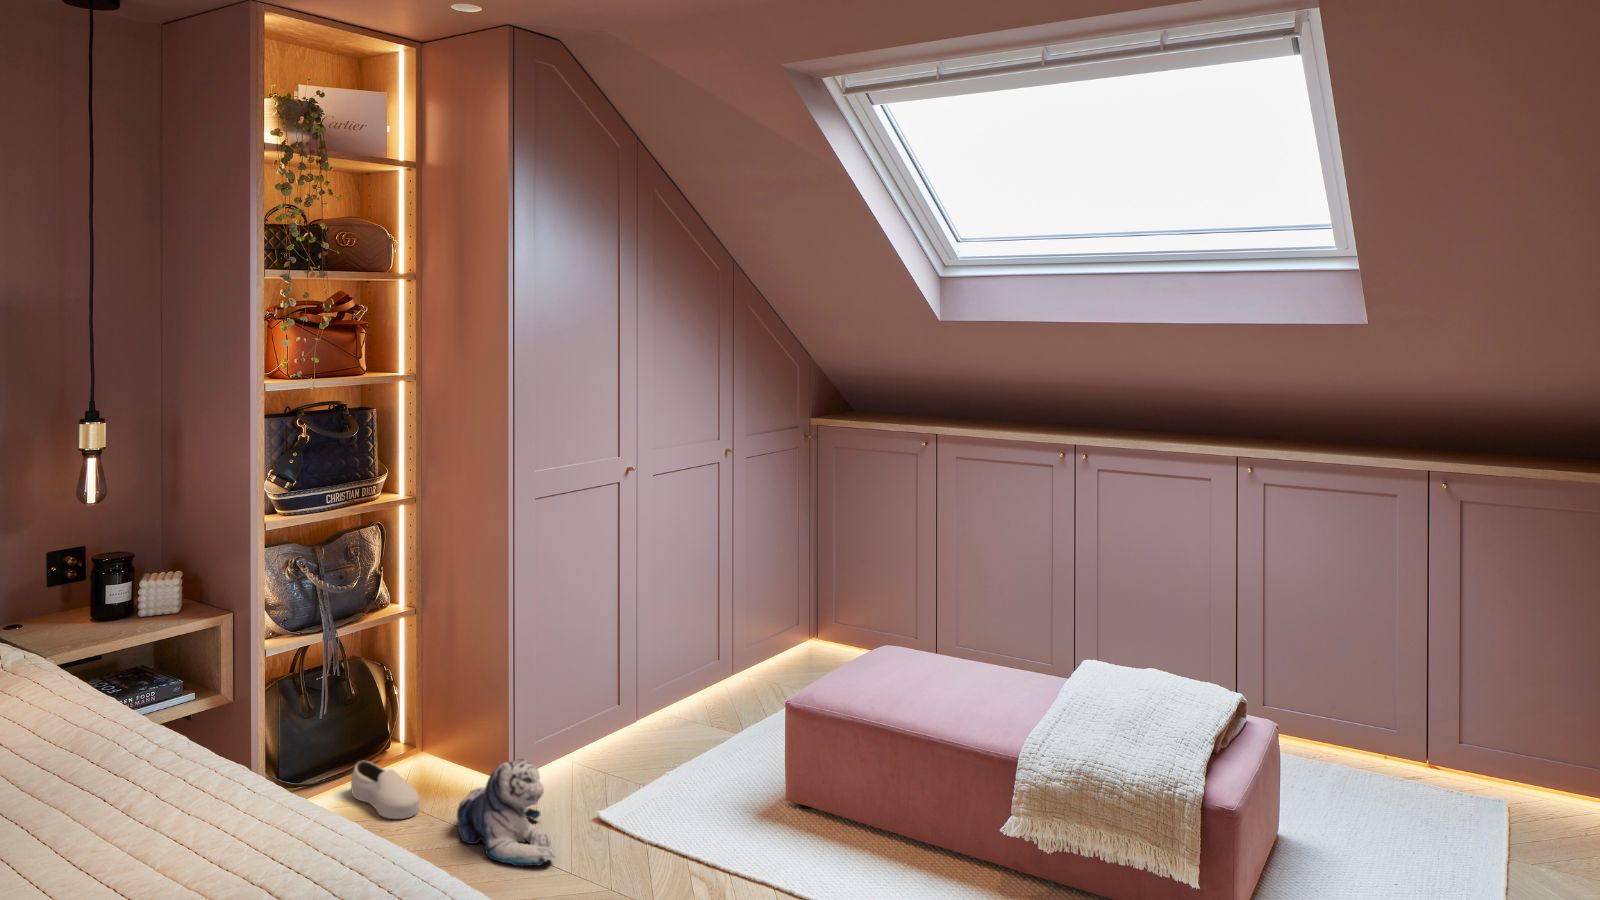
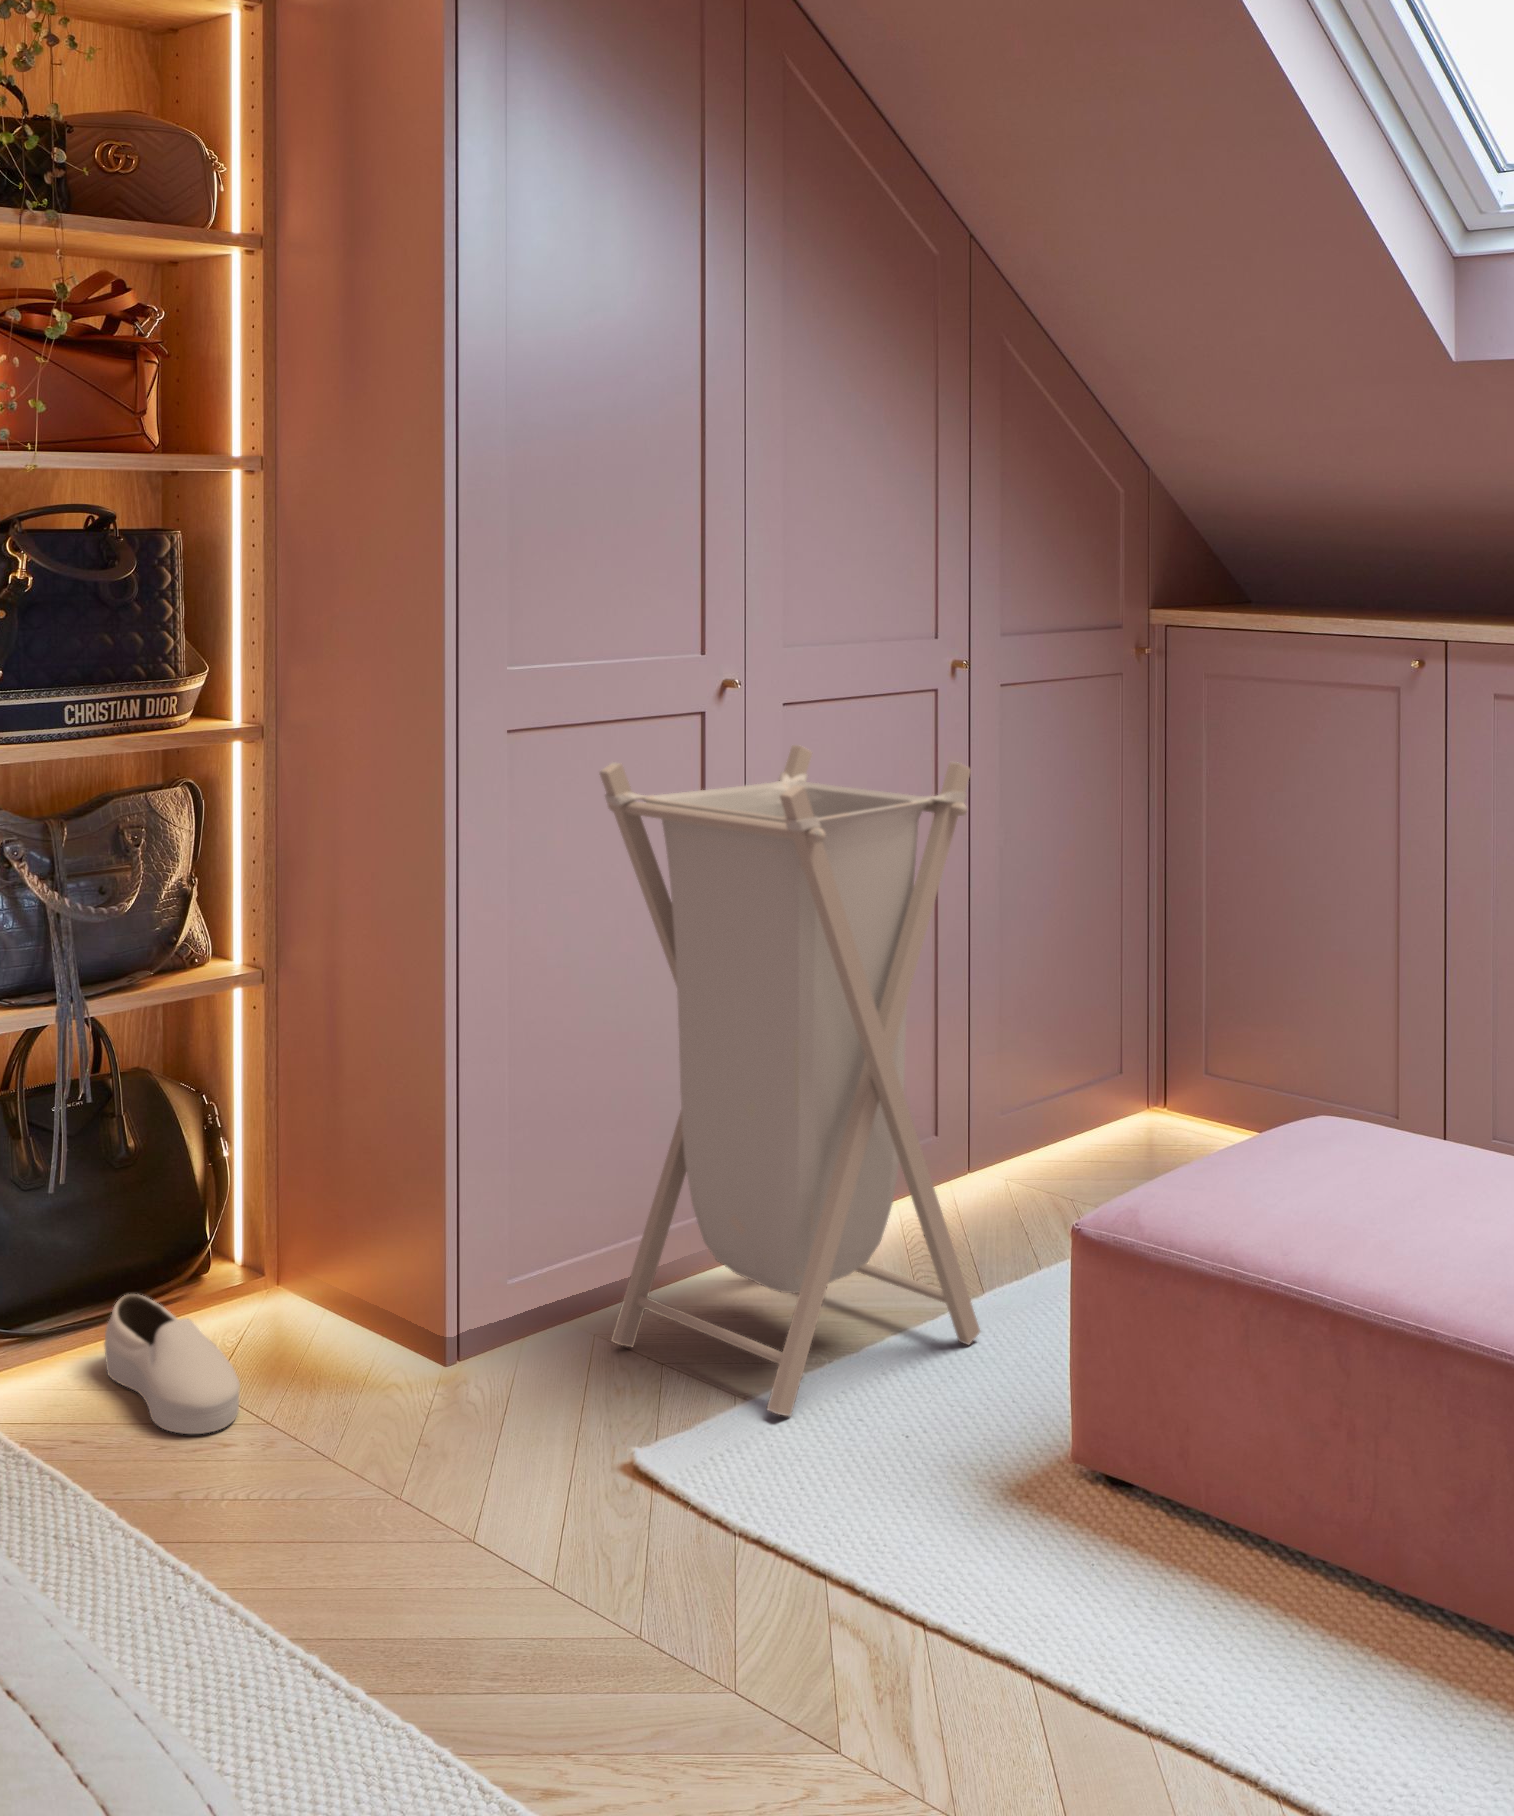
laundry hamper: none [577,507,744,795] -> present [600,745,980,1416]
plush toy: present [457,759,554,866] -> none [310,1316,513,1576]

